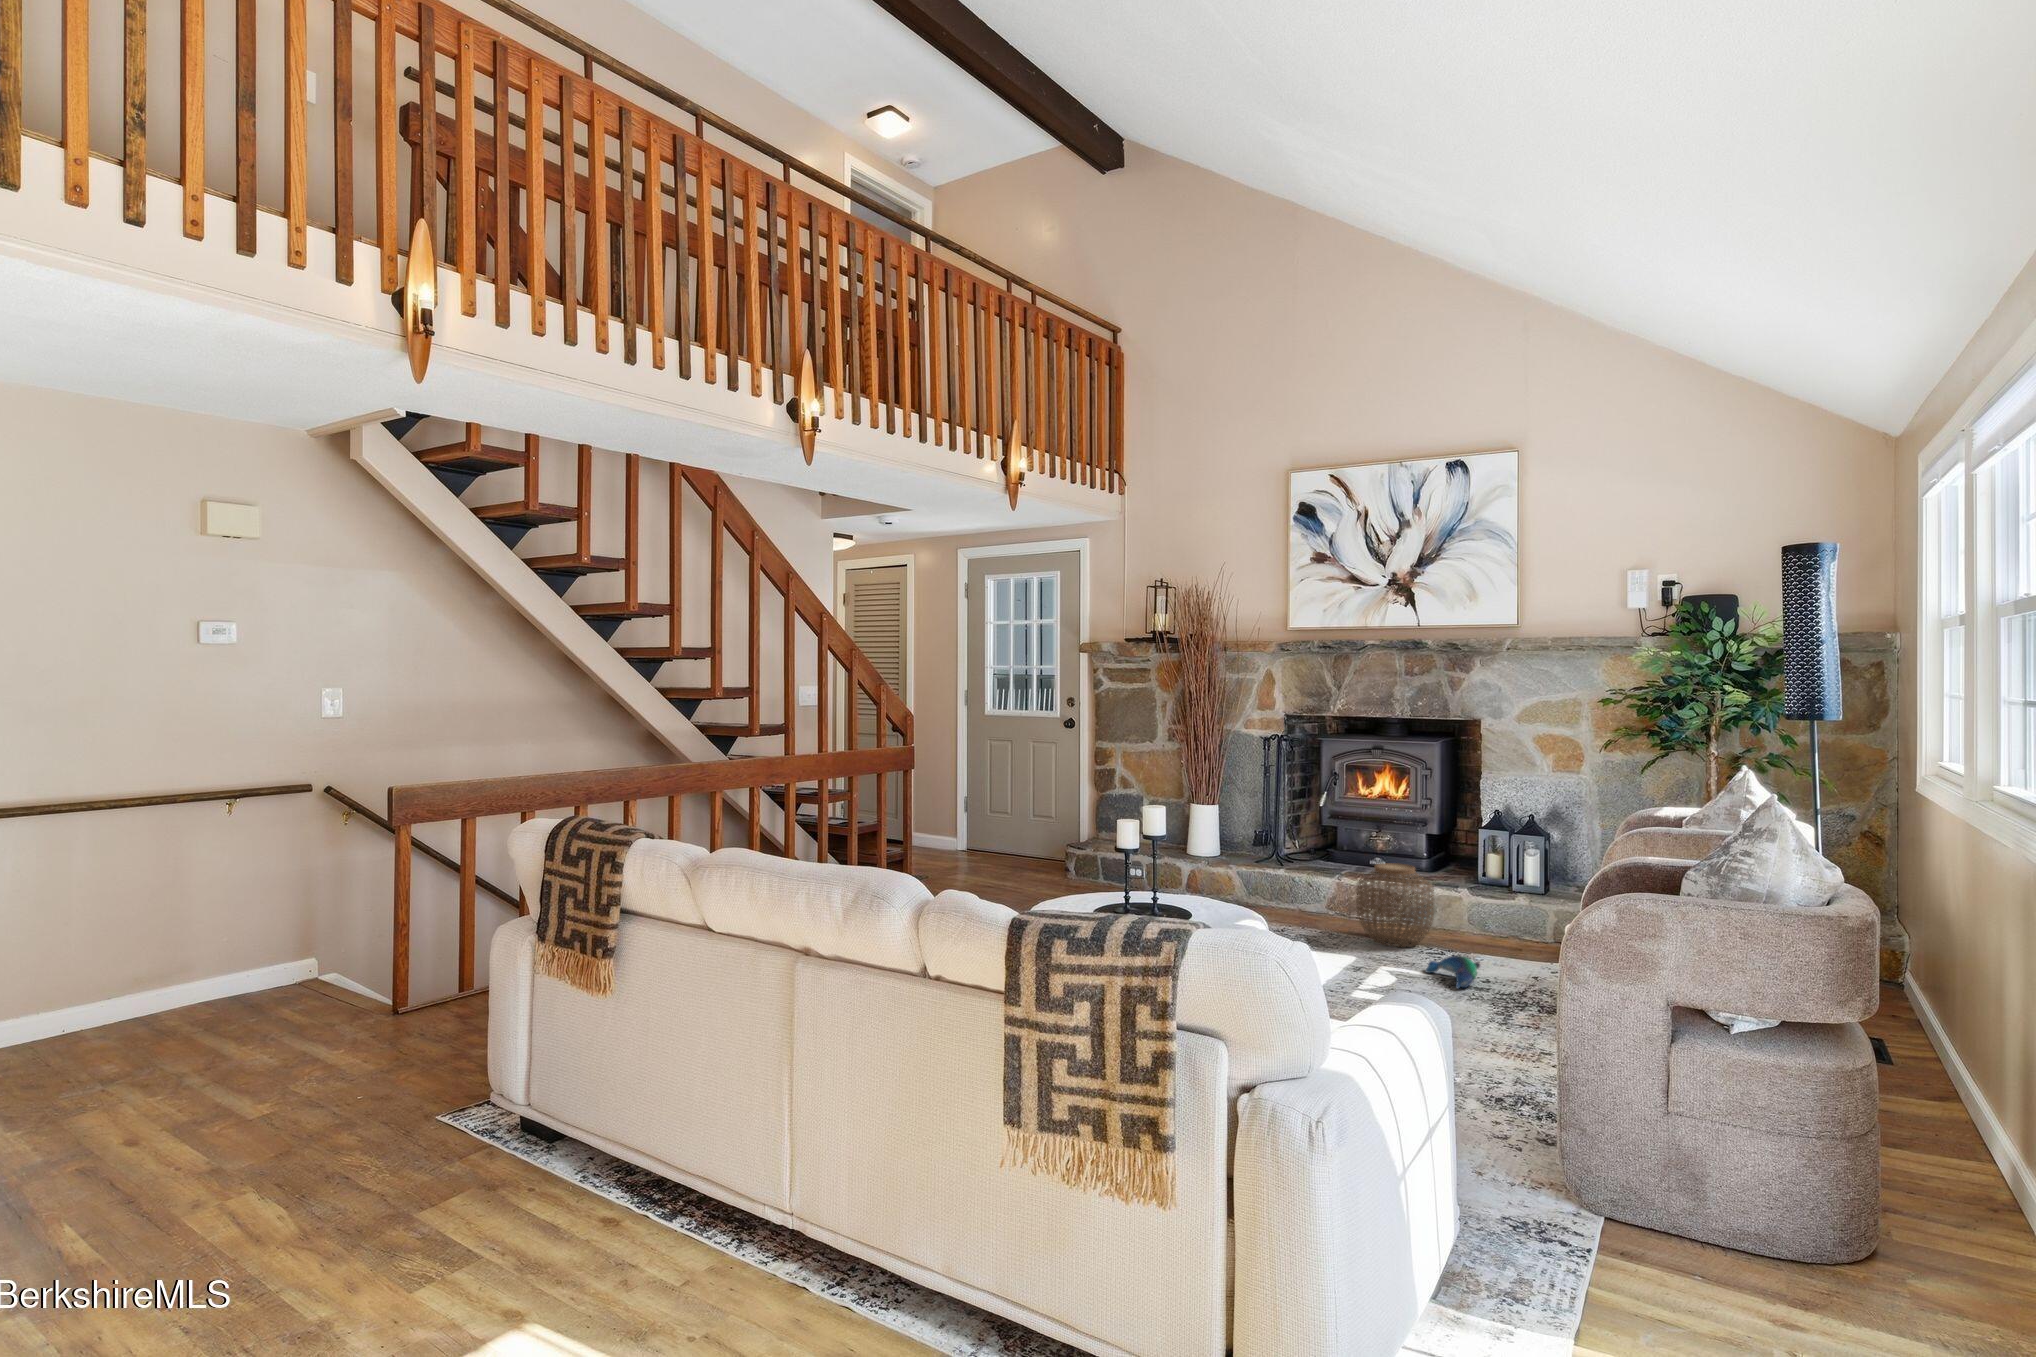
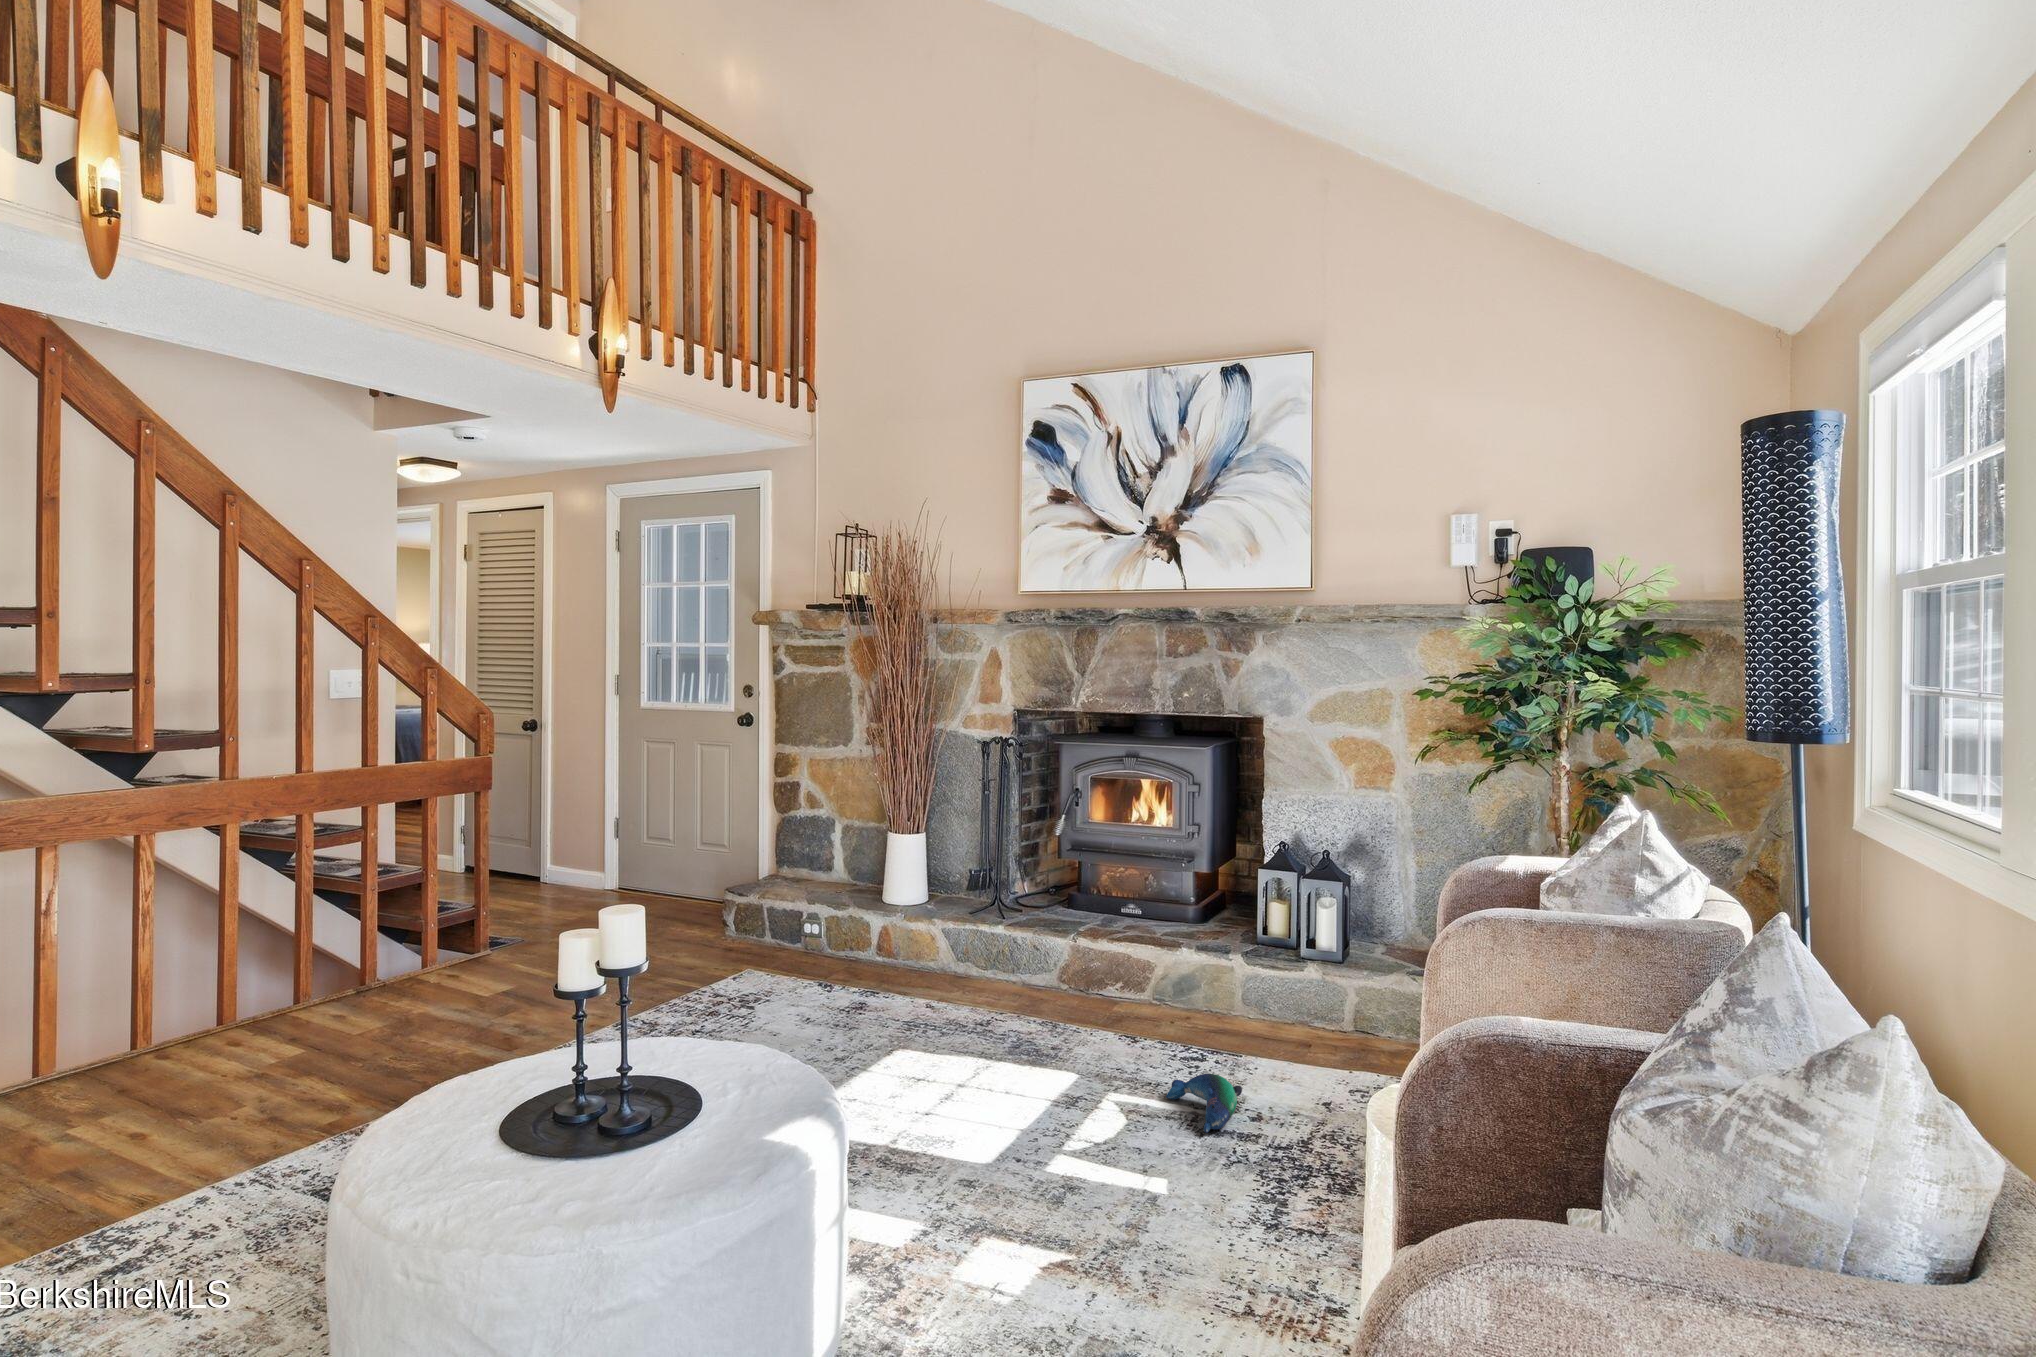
woven basket: present [1356,863,1434,947] -> none [1085,924,1190,1048]

